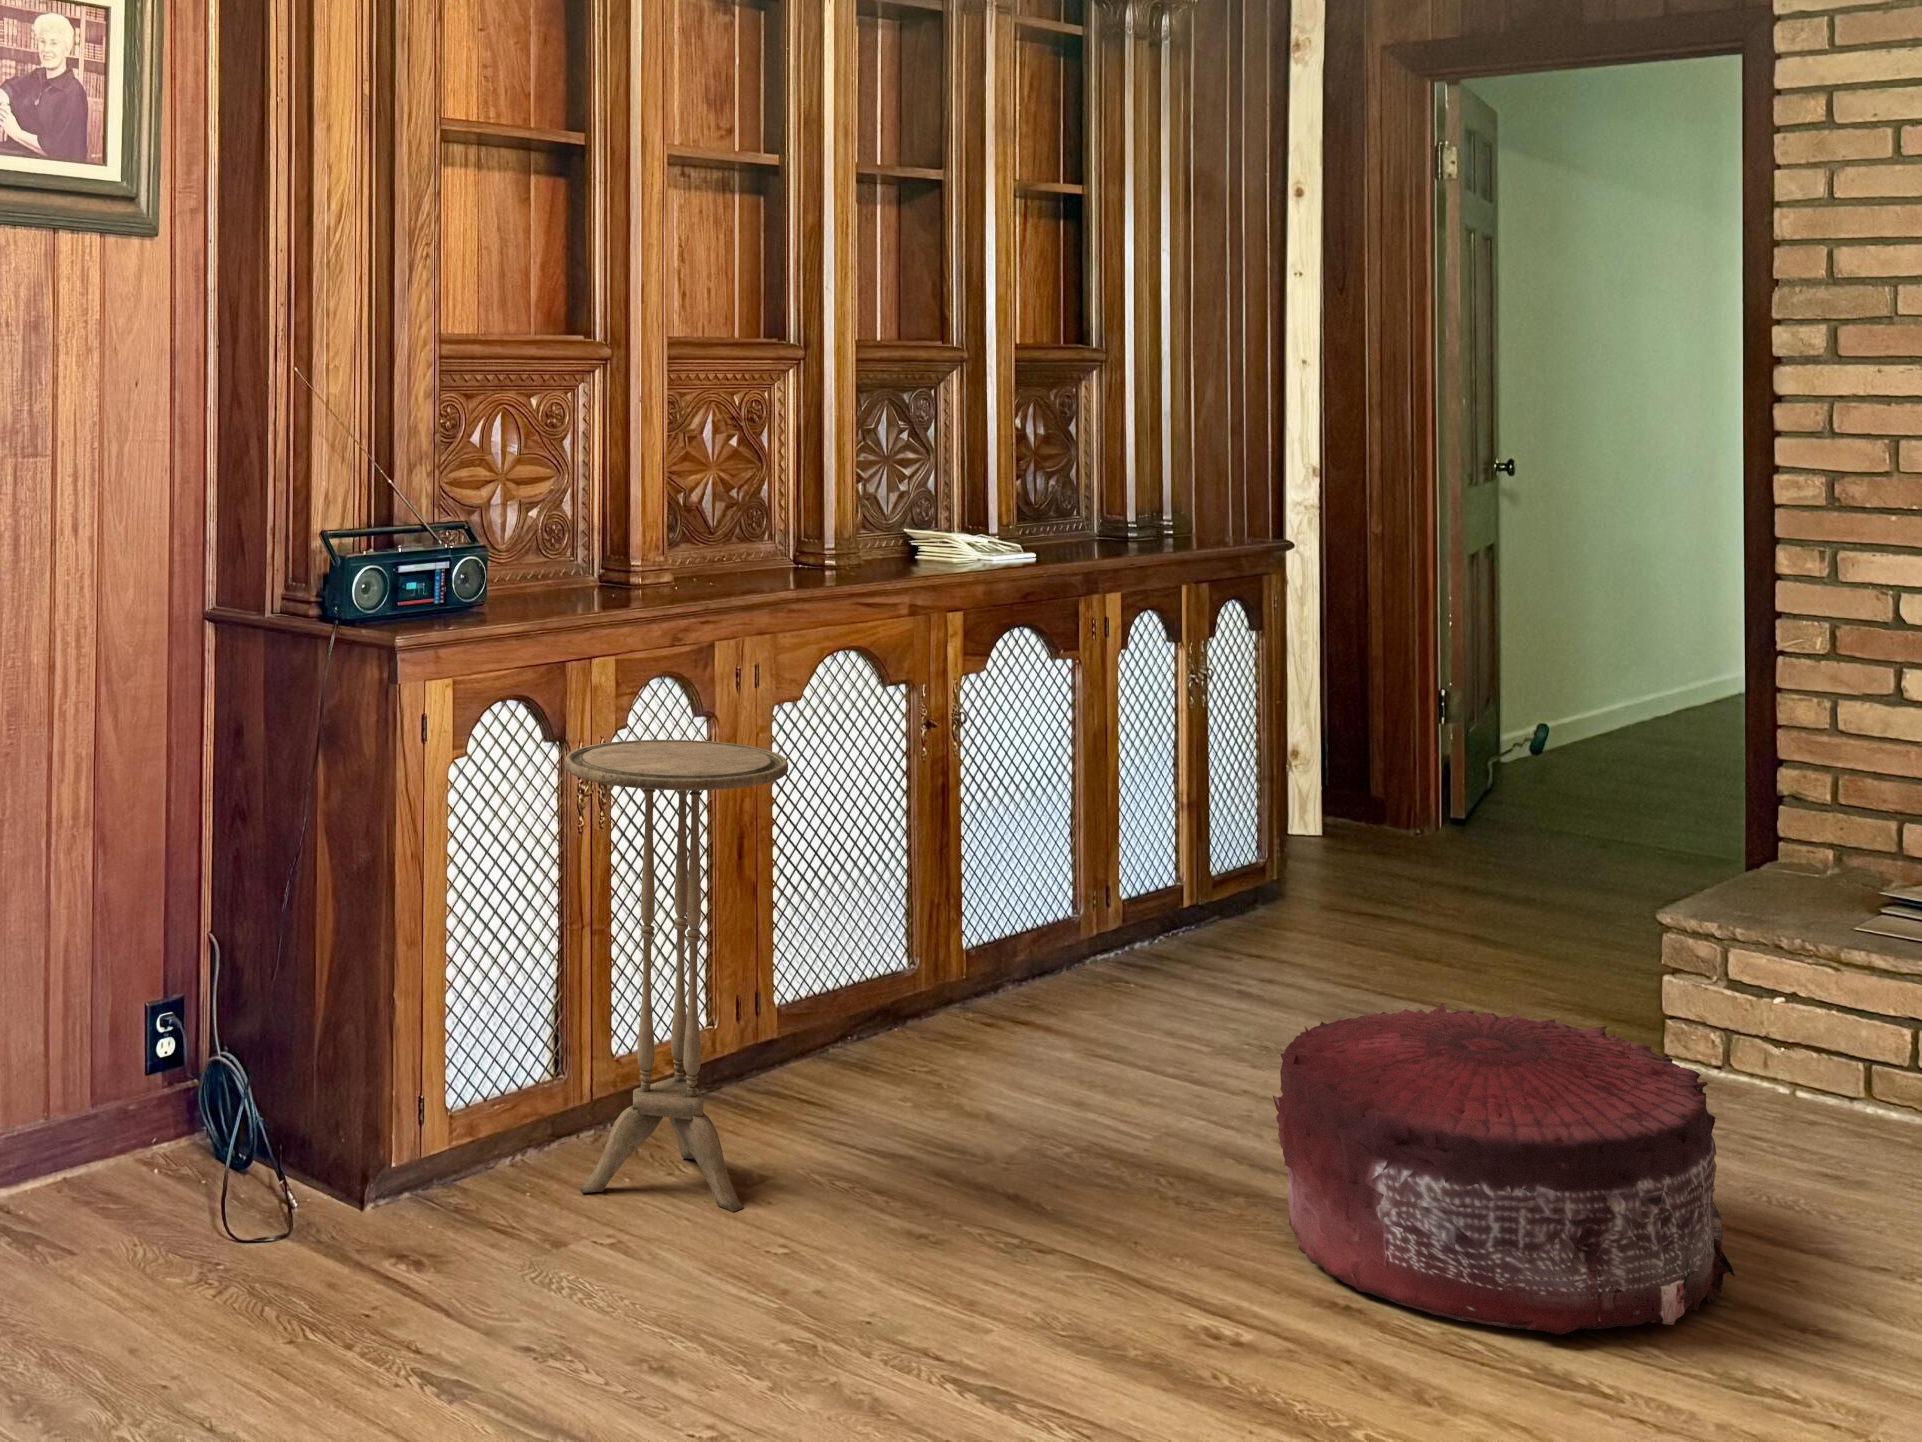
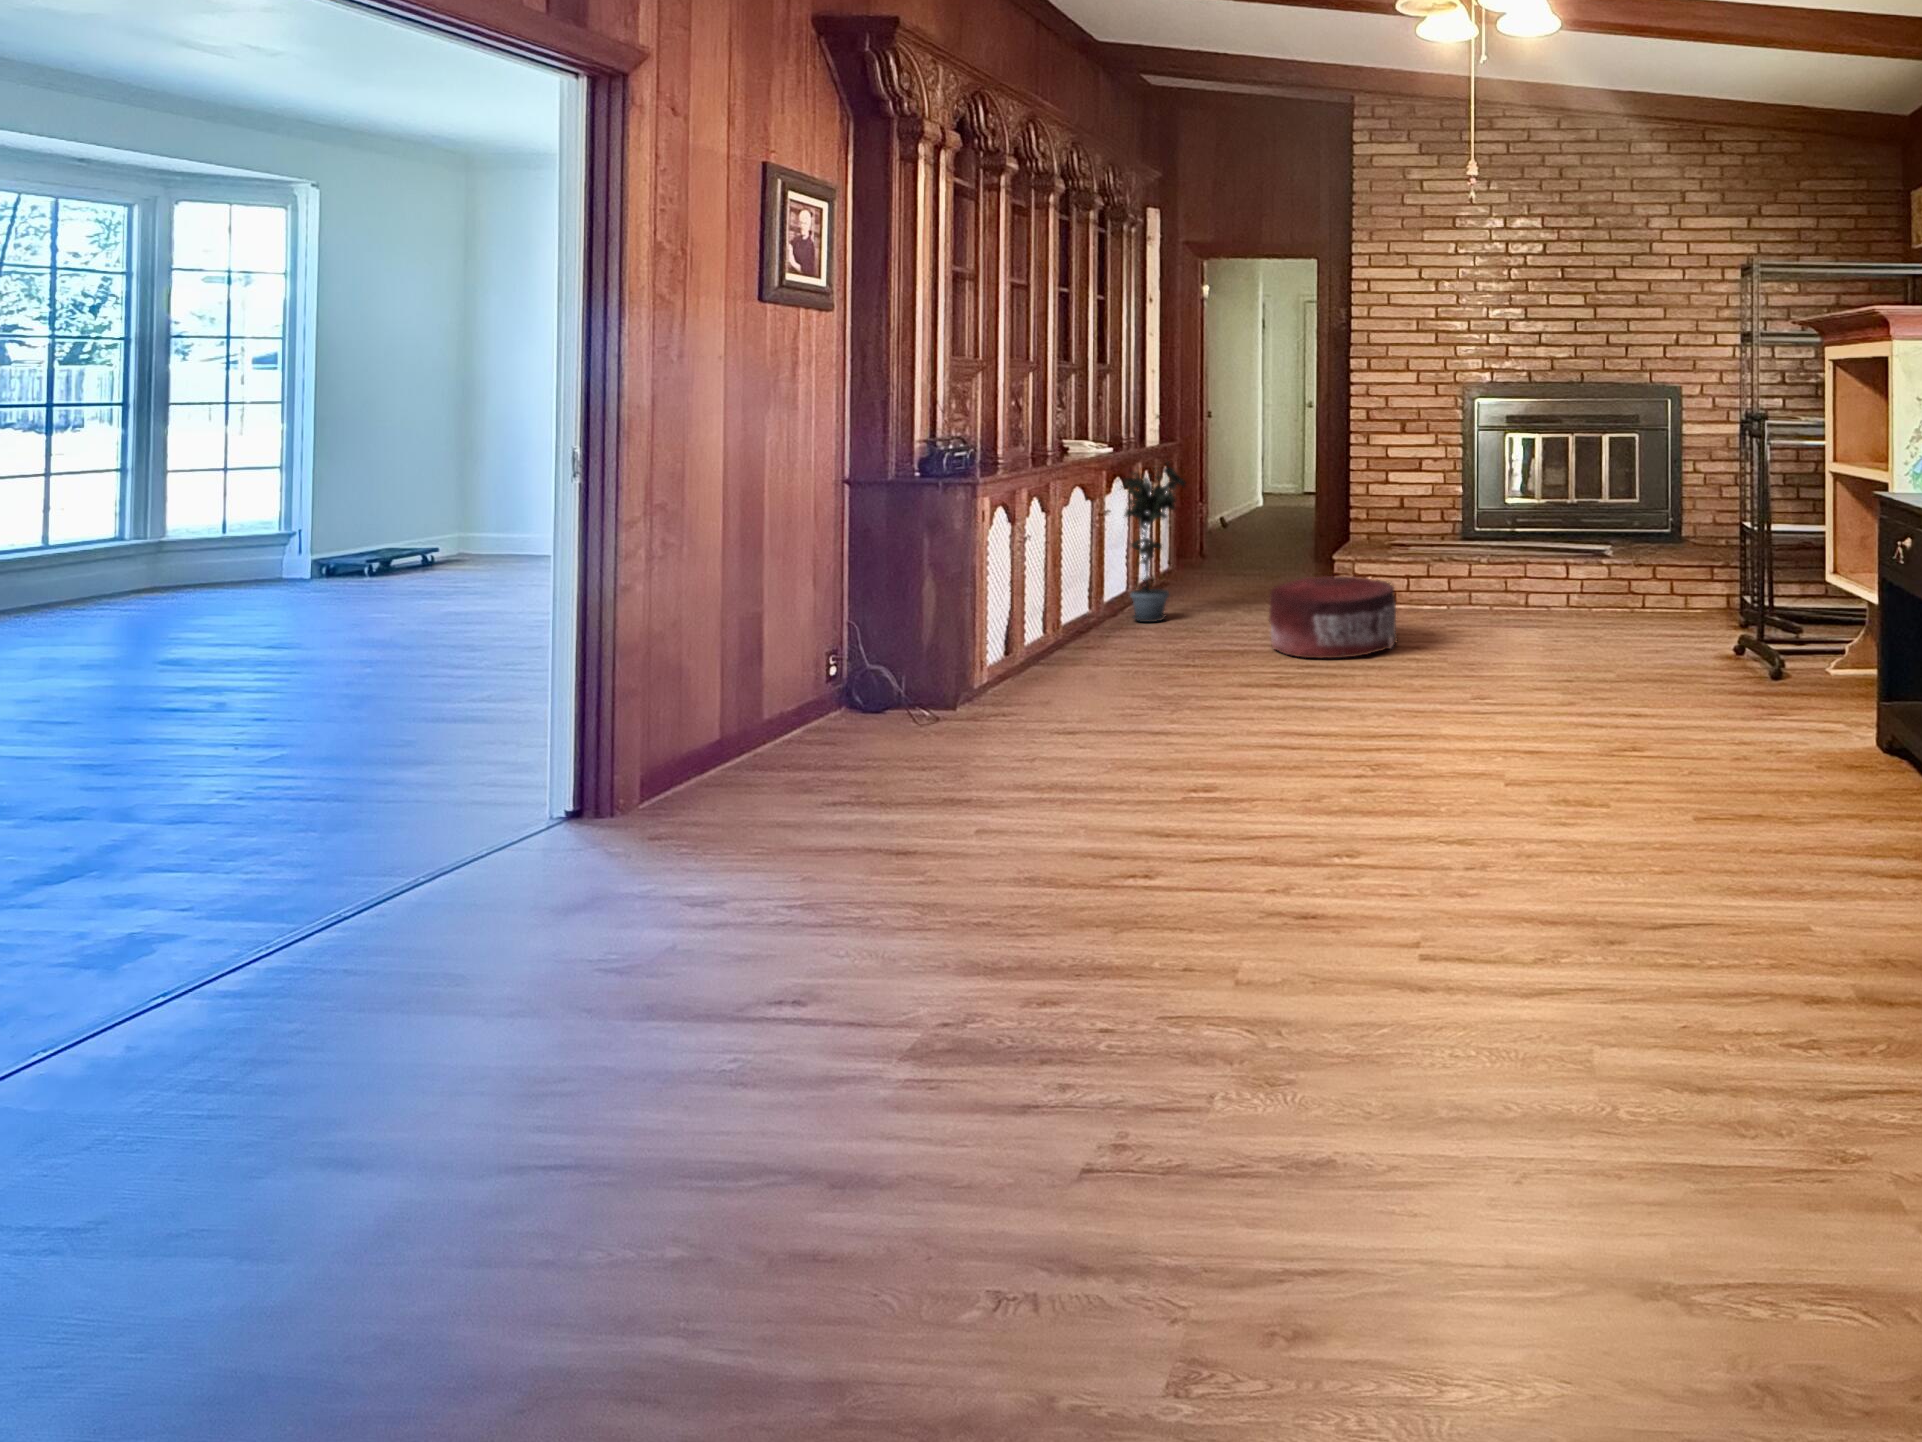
potted plant: none [989,607,1204,1033] -> present [1123,464,1186,622]
side table: present [565,740,788,1212] -> none [1020,511,1110,684]

